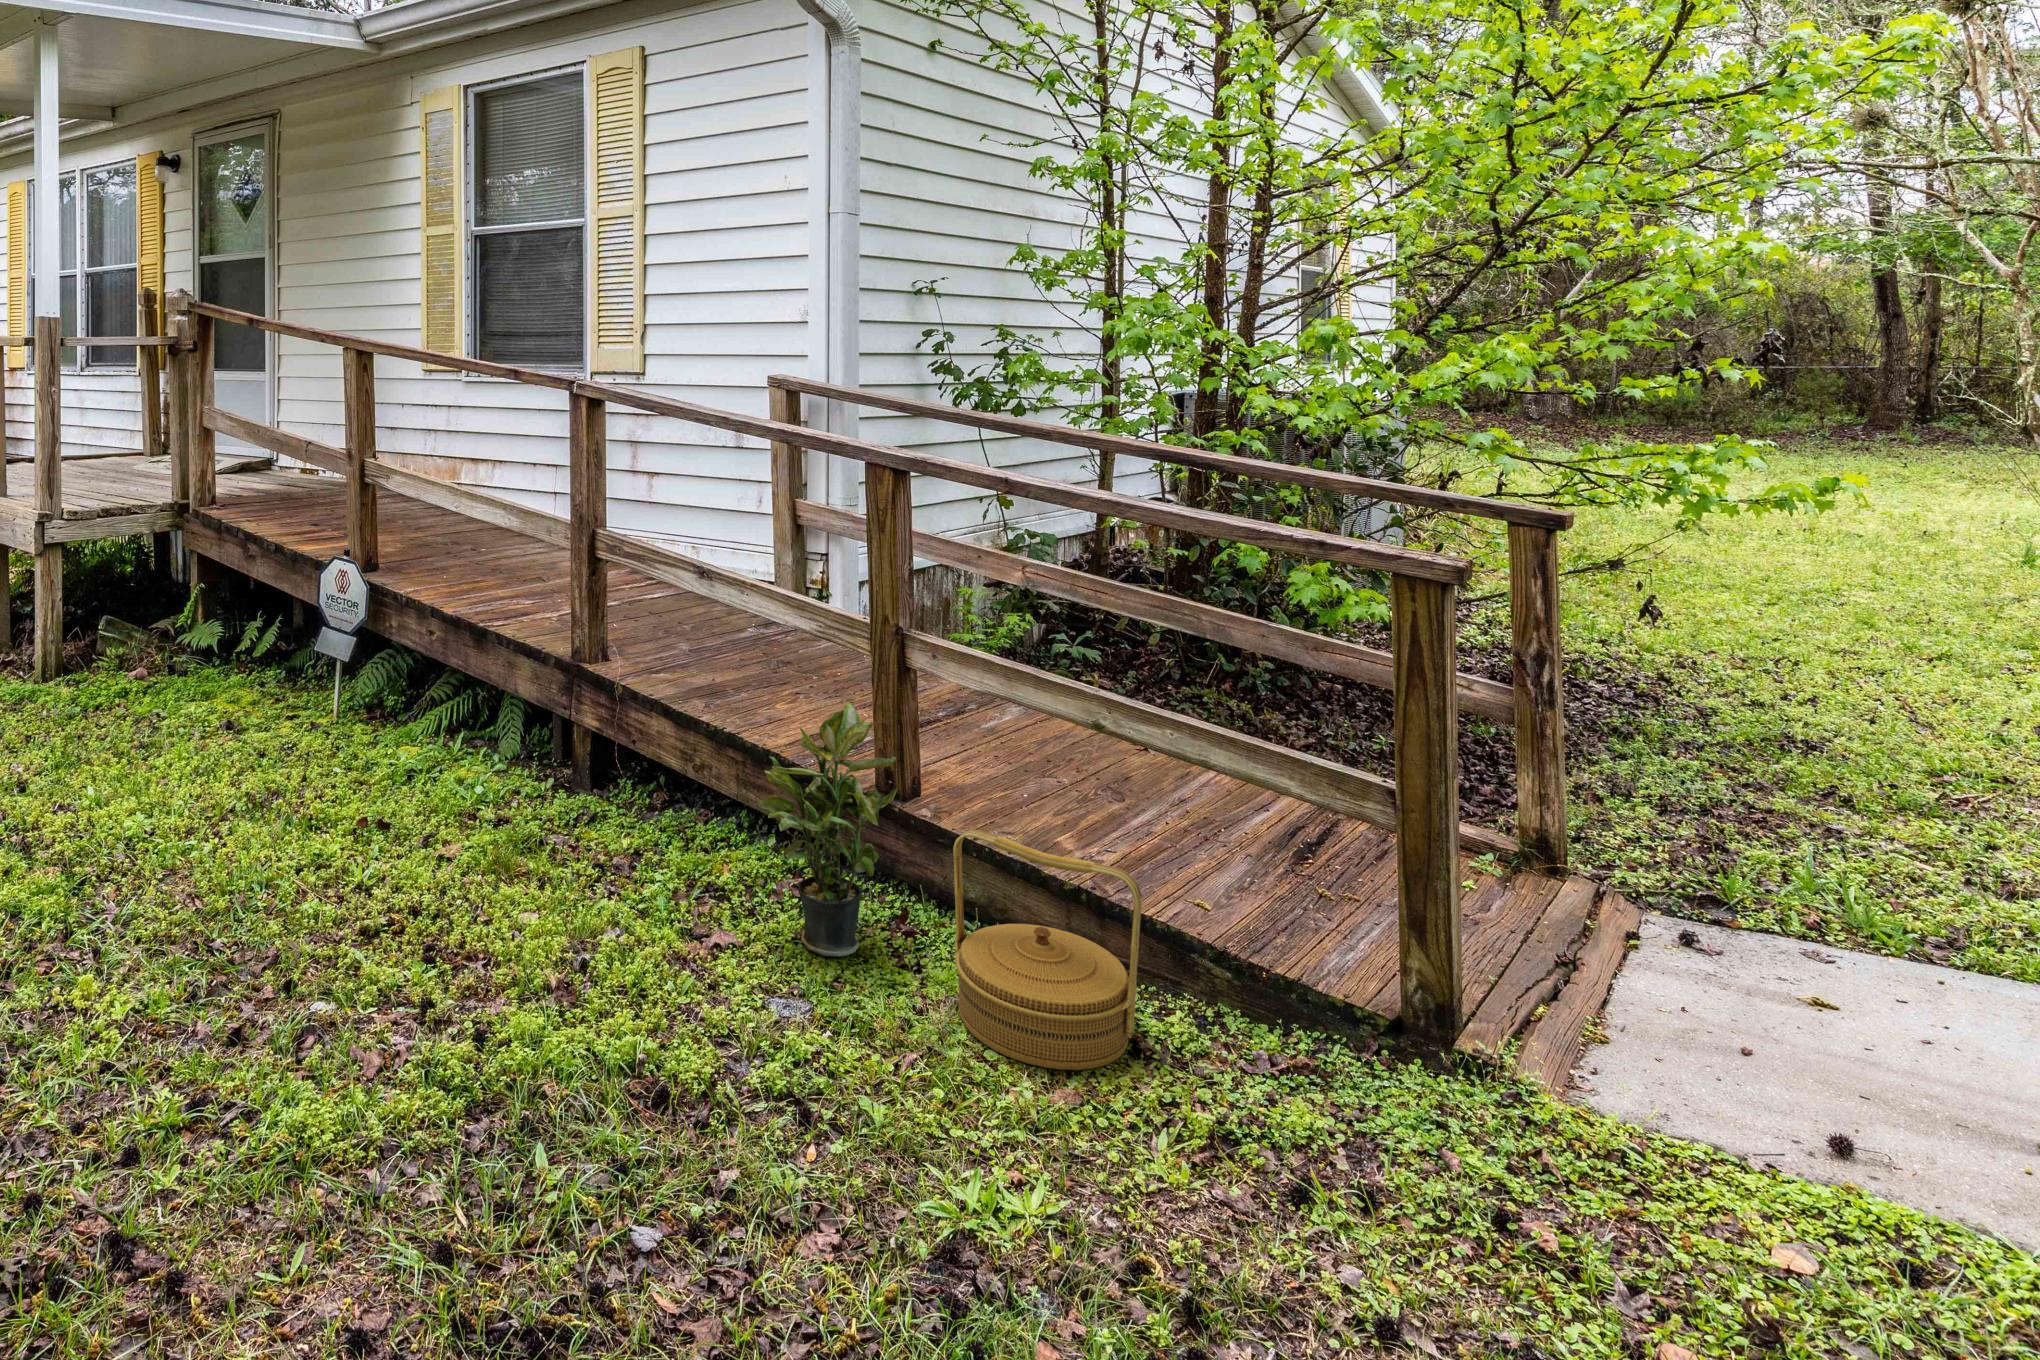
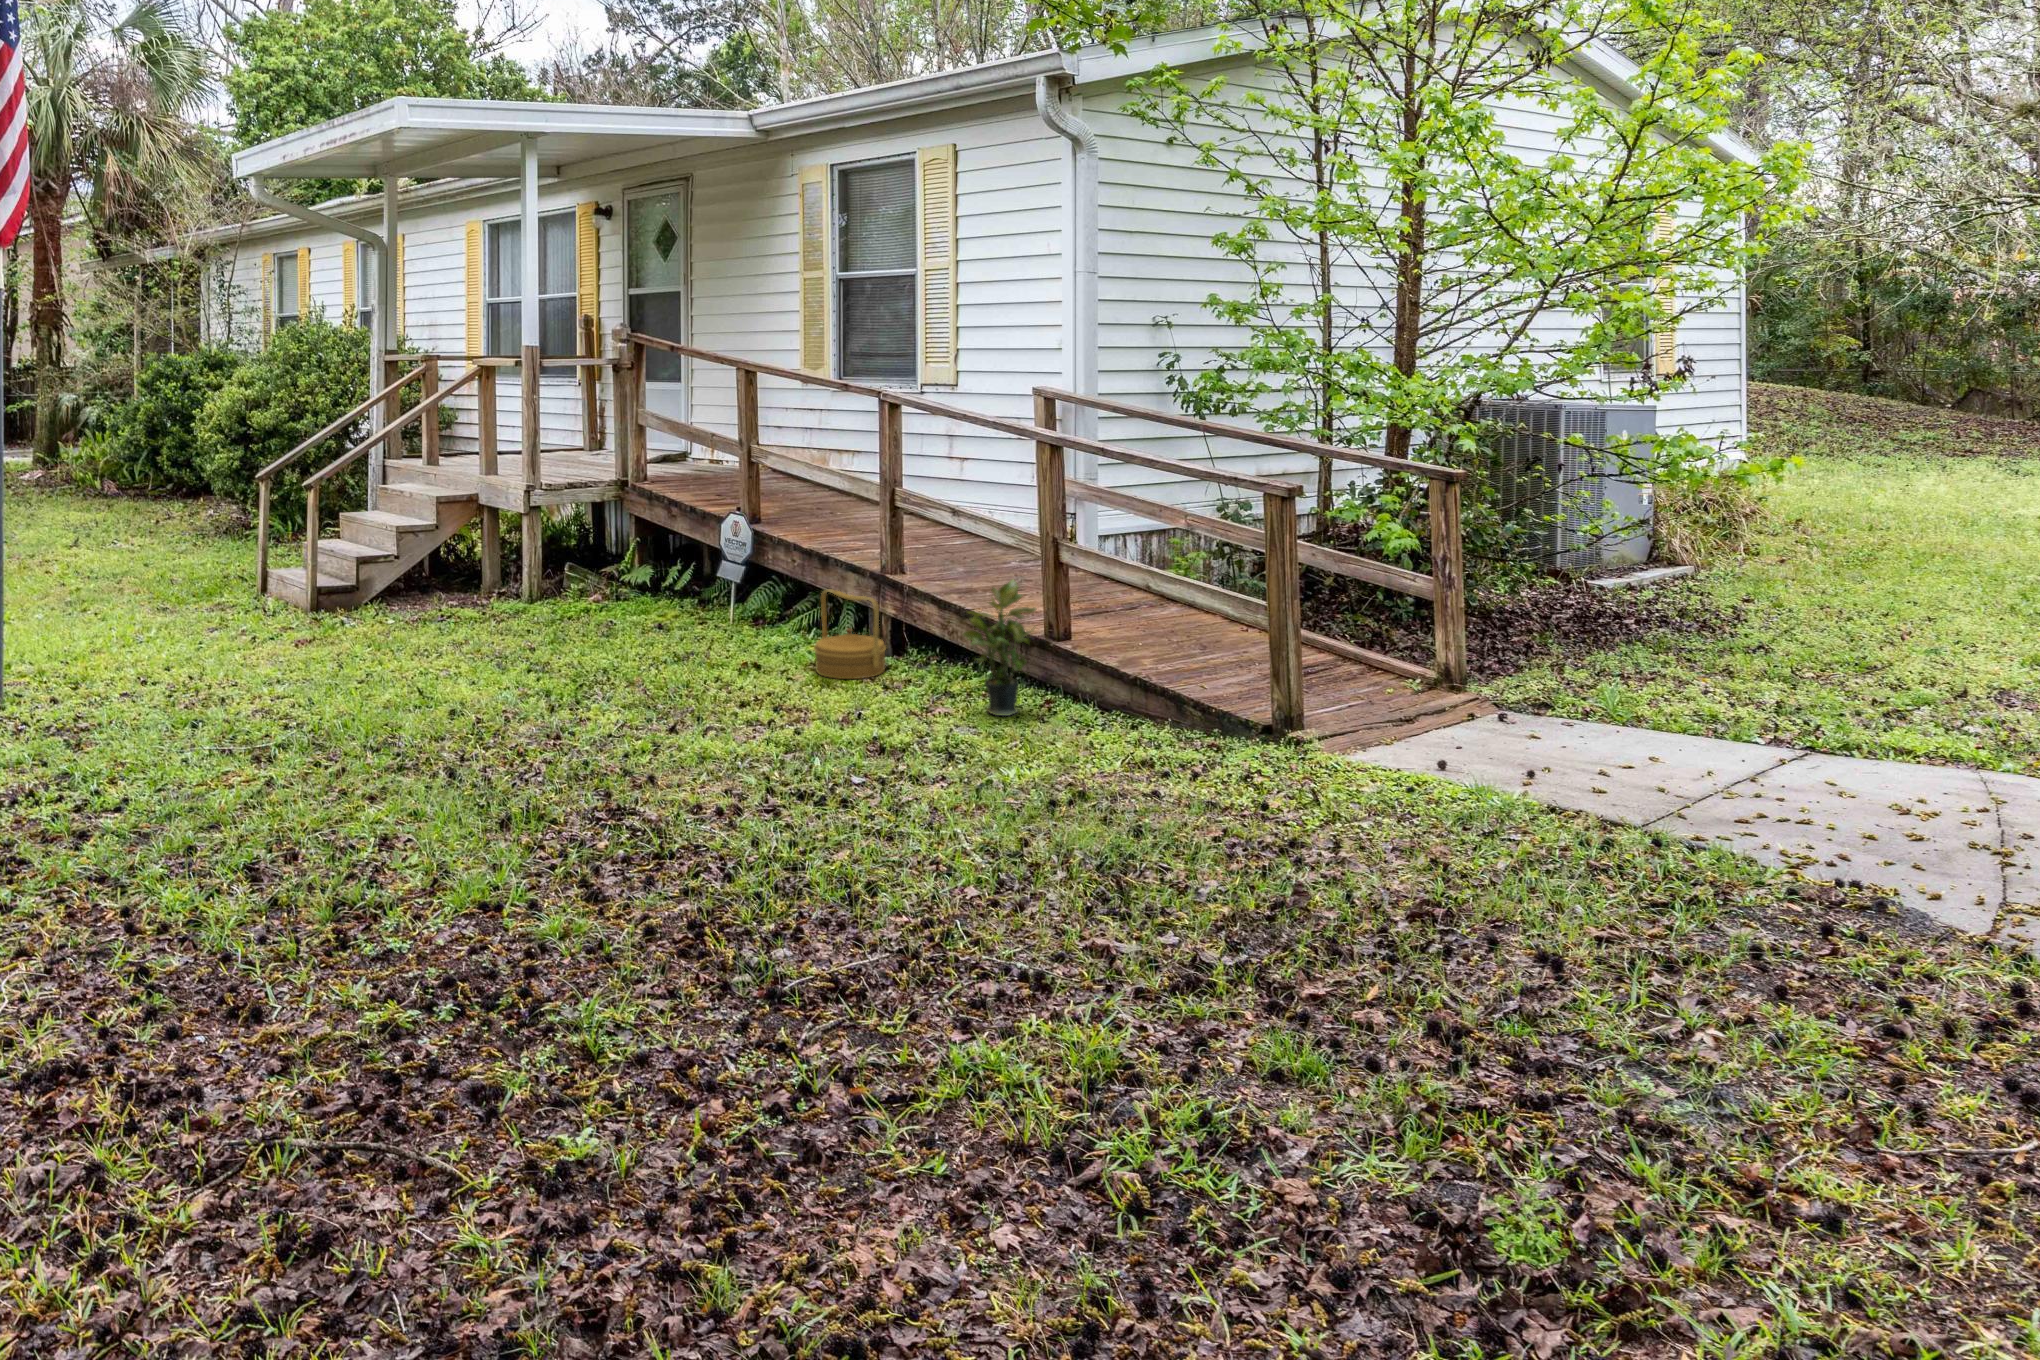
woven basket: present [953,829,1142,1070] -> present [814,589,886,679]

